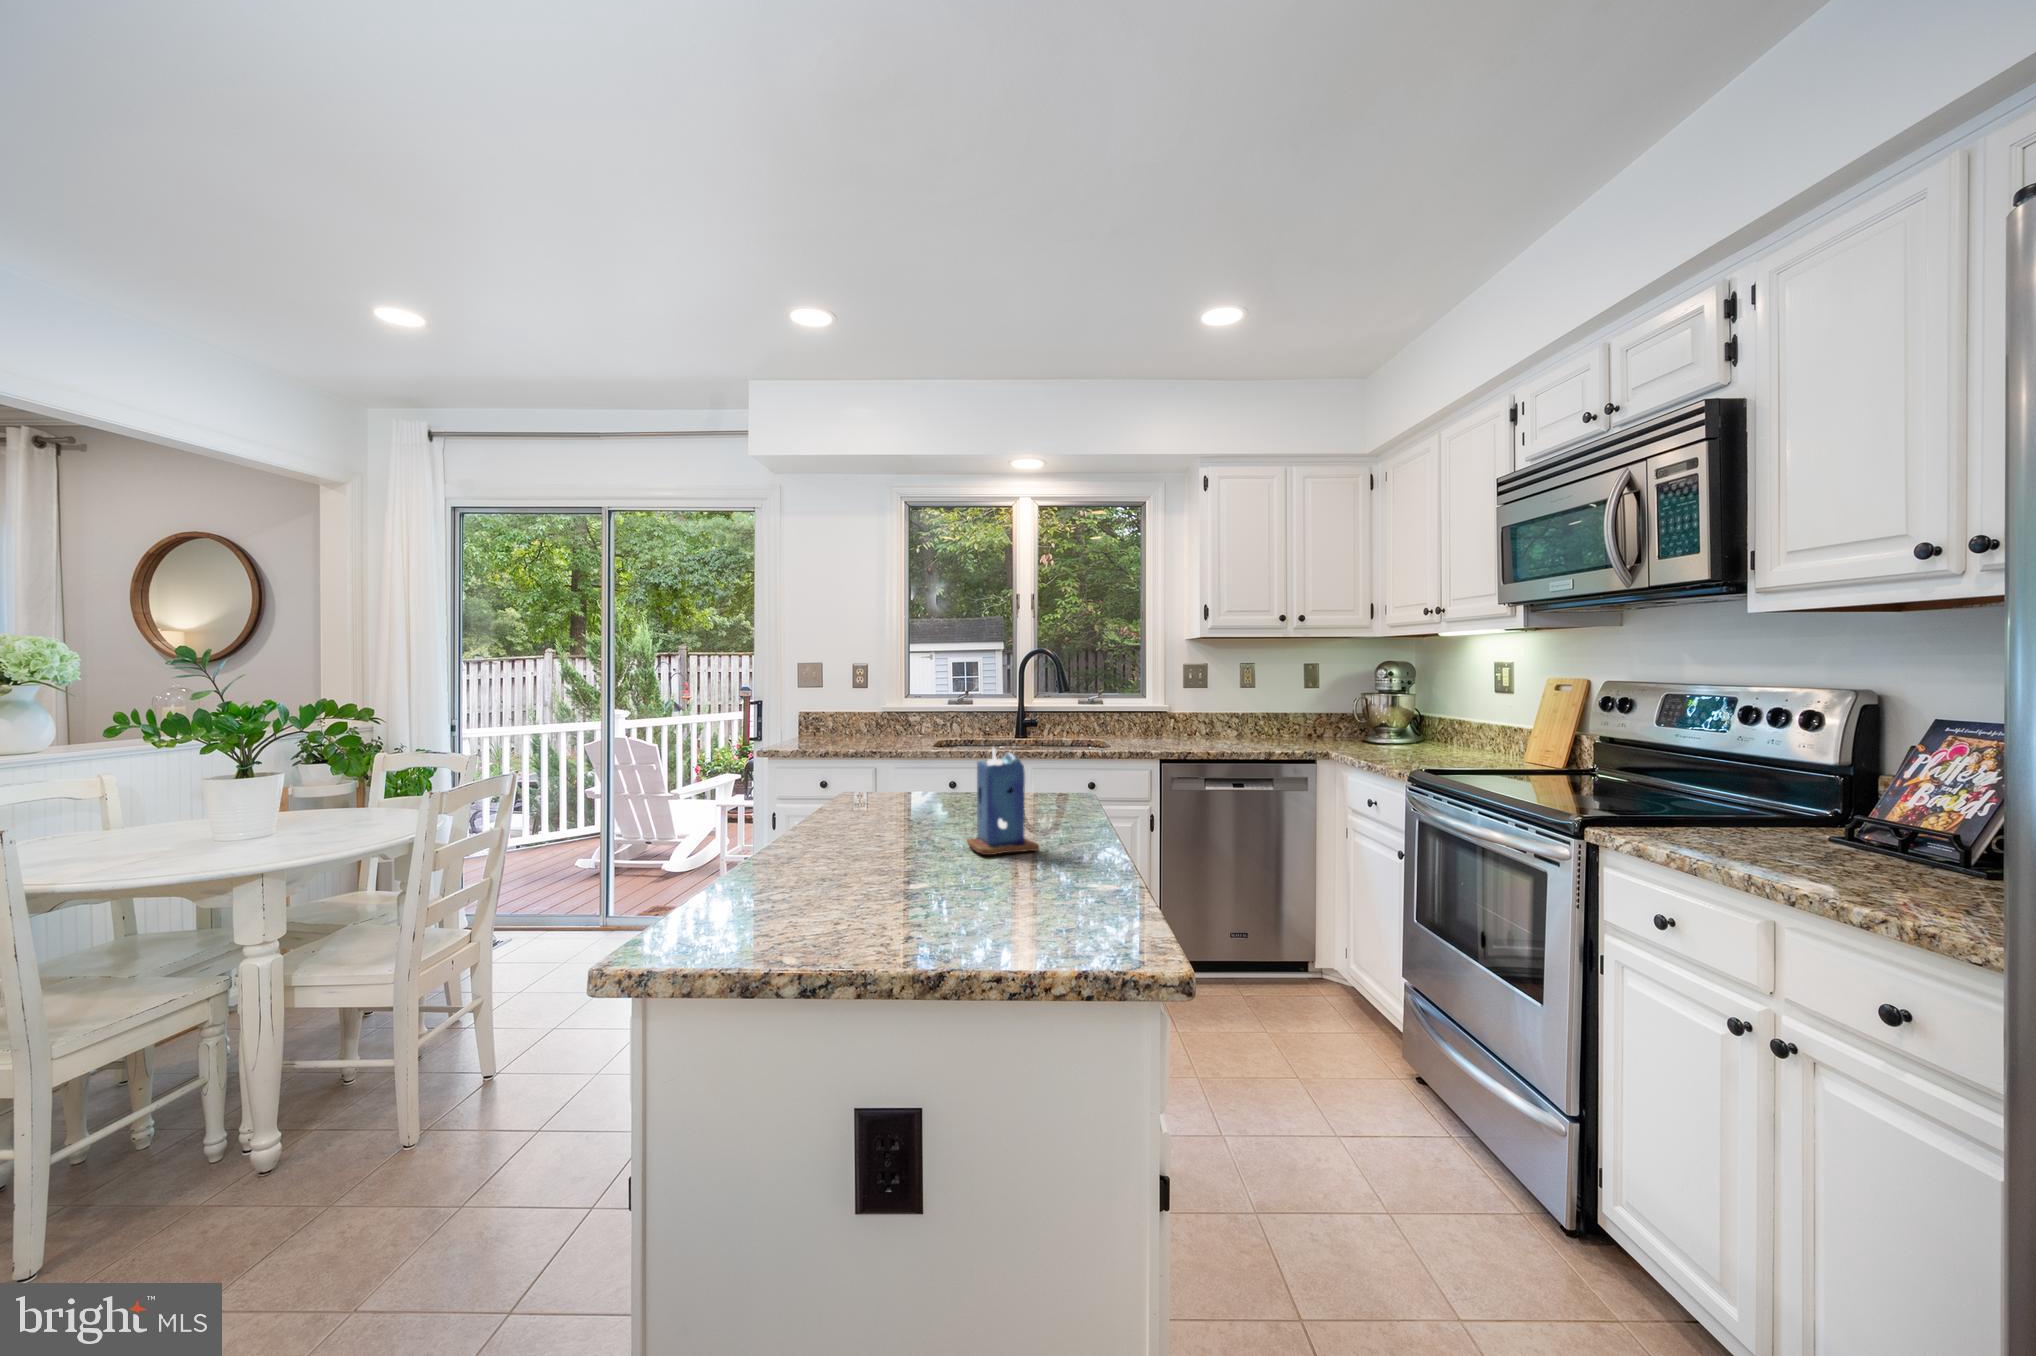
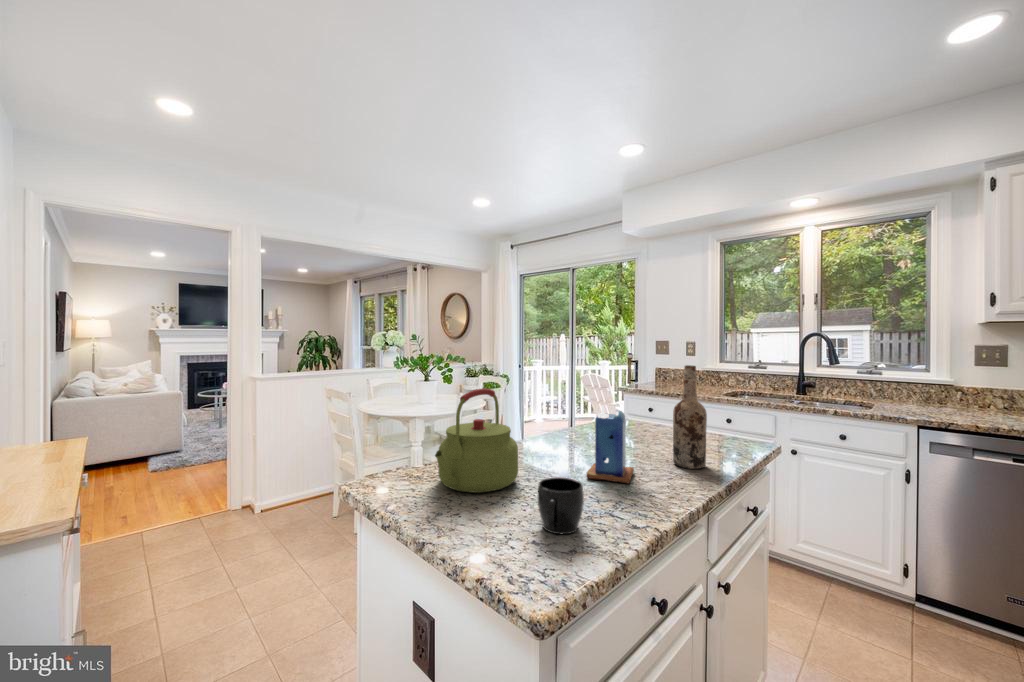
wine bottle: none [1034,688,1075,827] -> present [673,365,707,469]
kettle: none [783,731,922,904] -> present [435,389,518,493]
mug: none [1032,836,1094,906] -> present [538,477,584,534]

